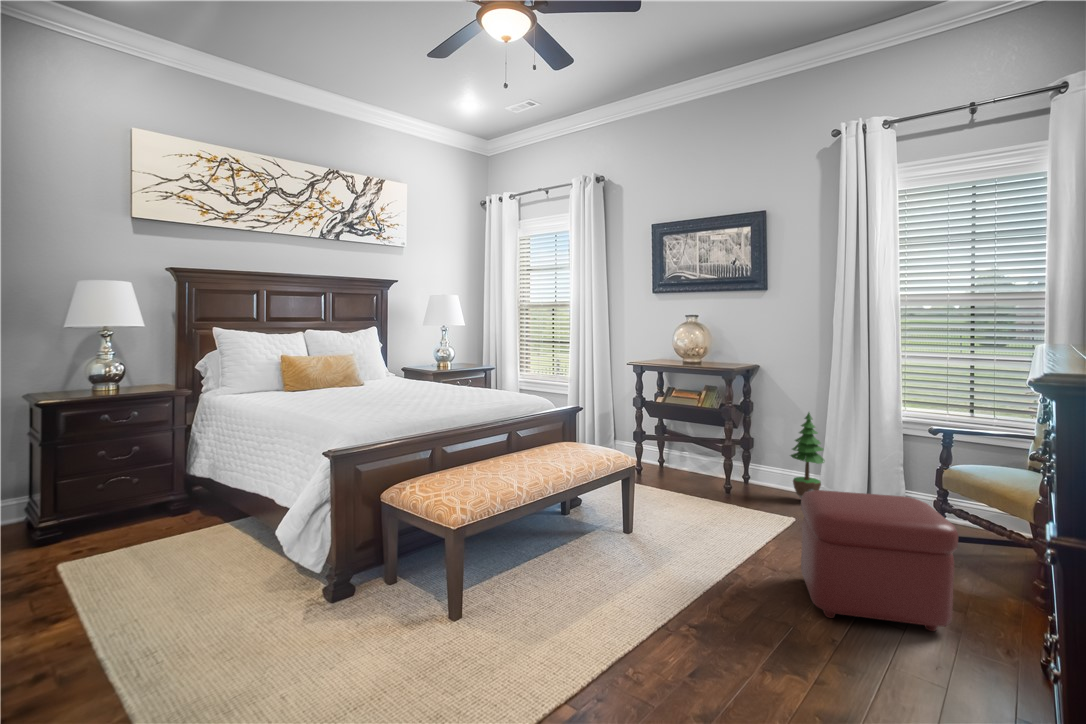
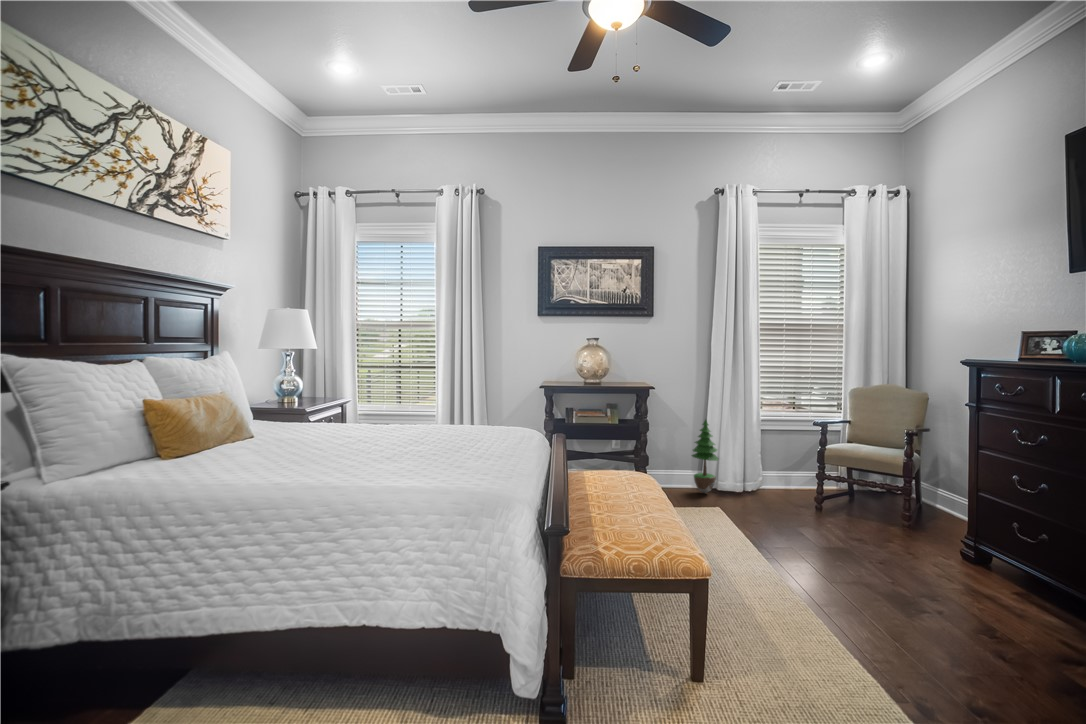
ottoman: present [801,490,958,631] -> none [827,477,958,583]

